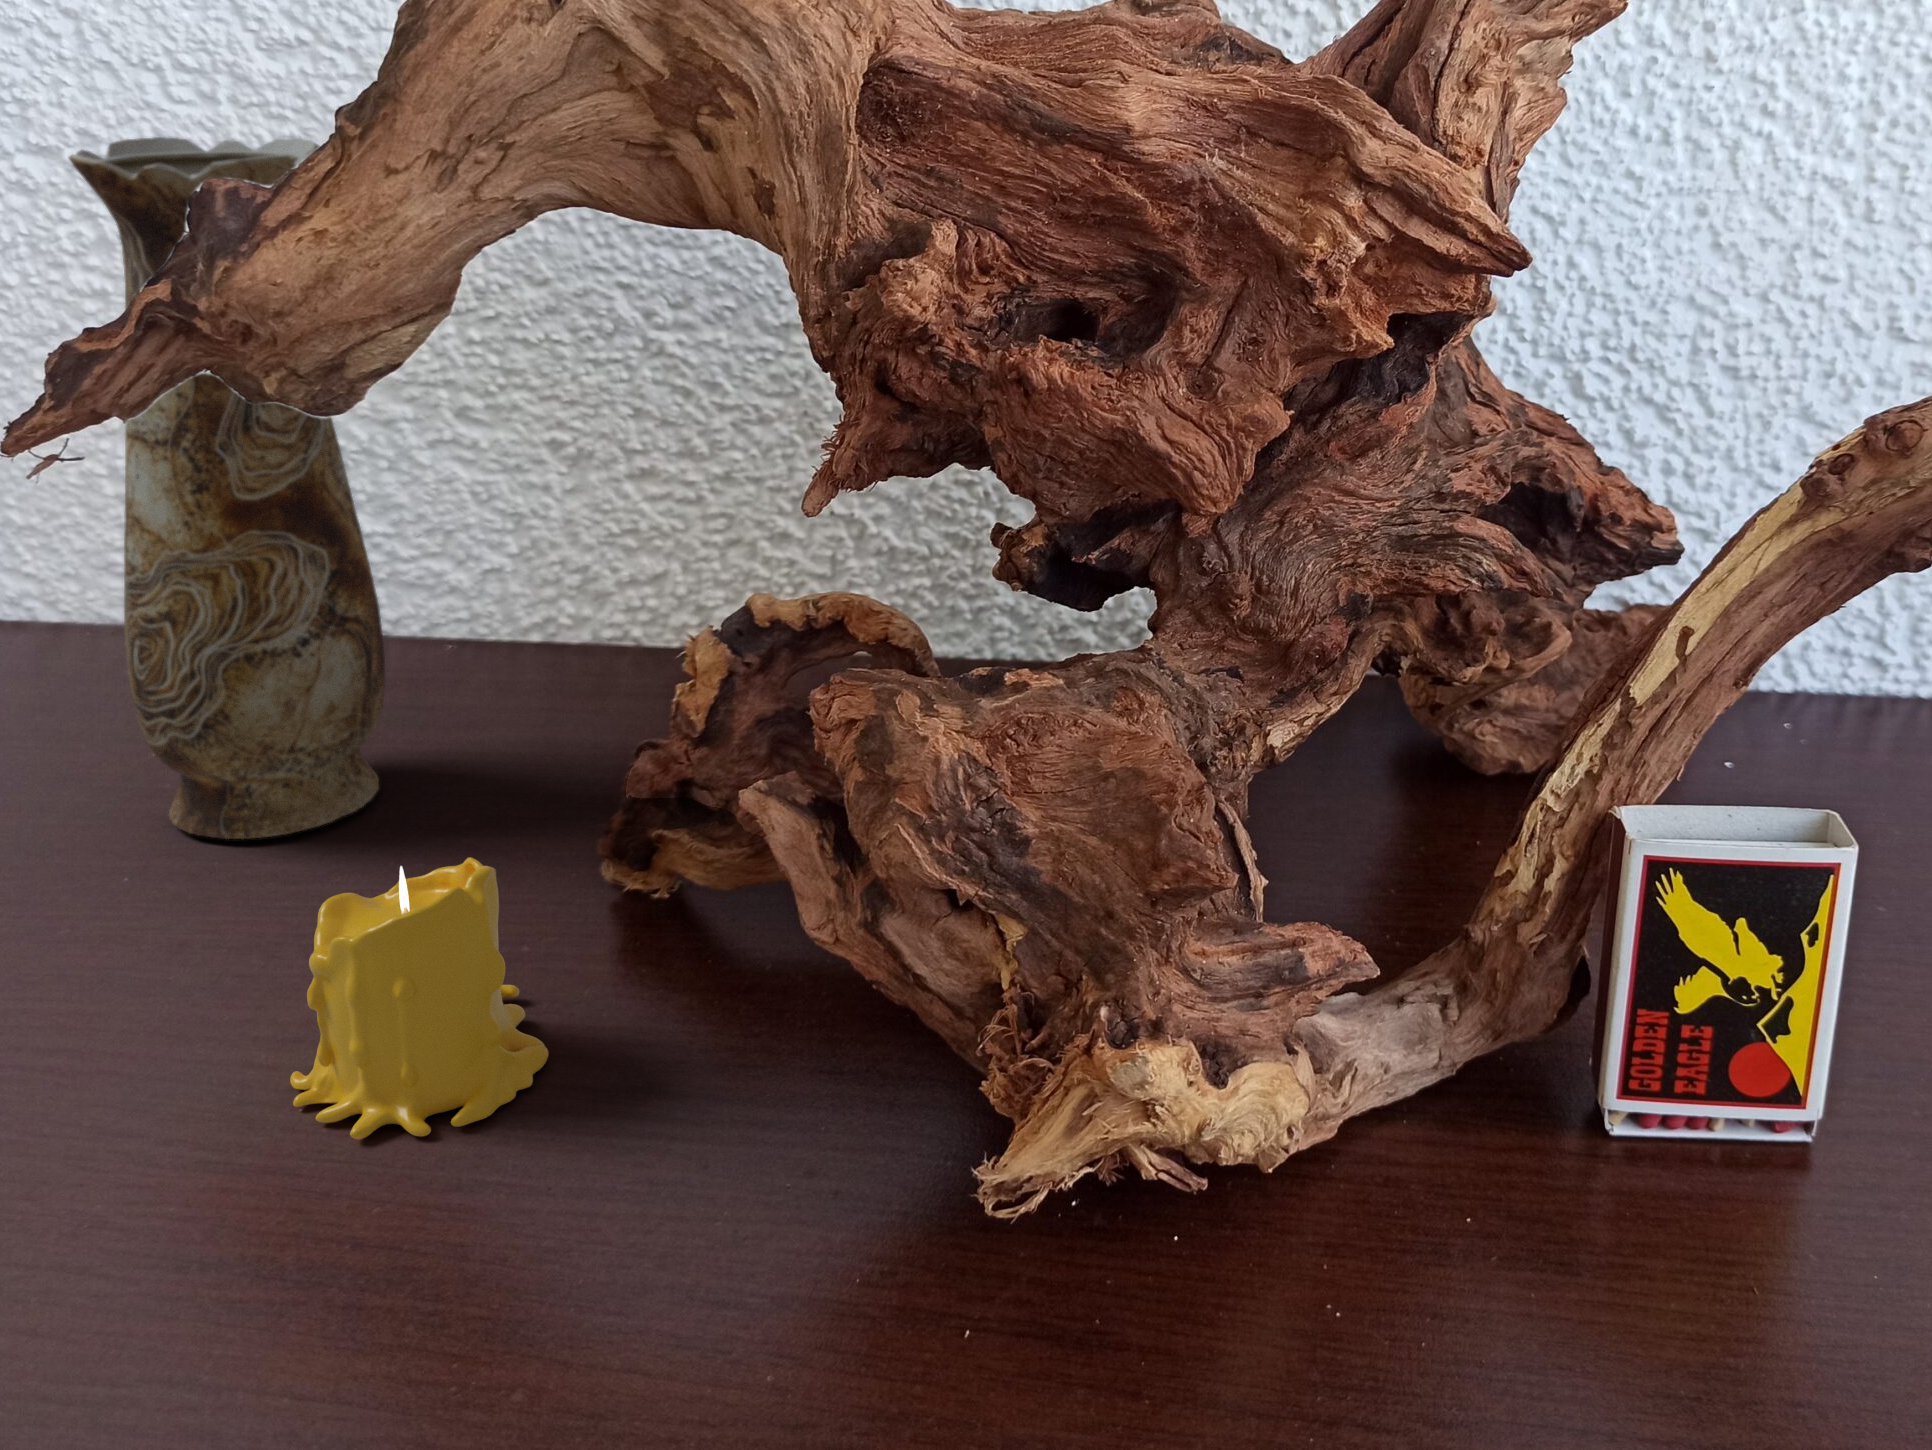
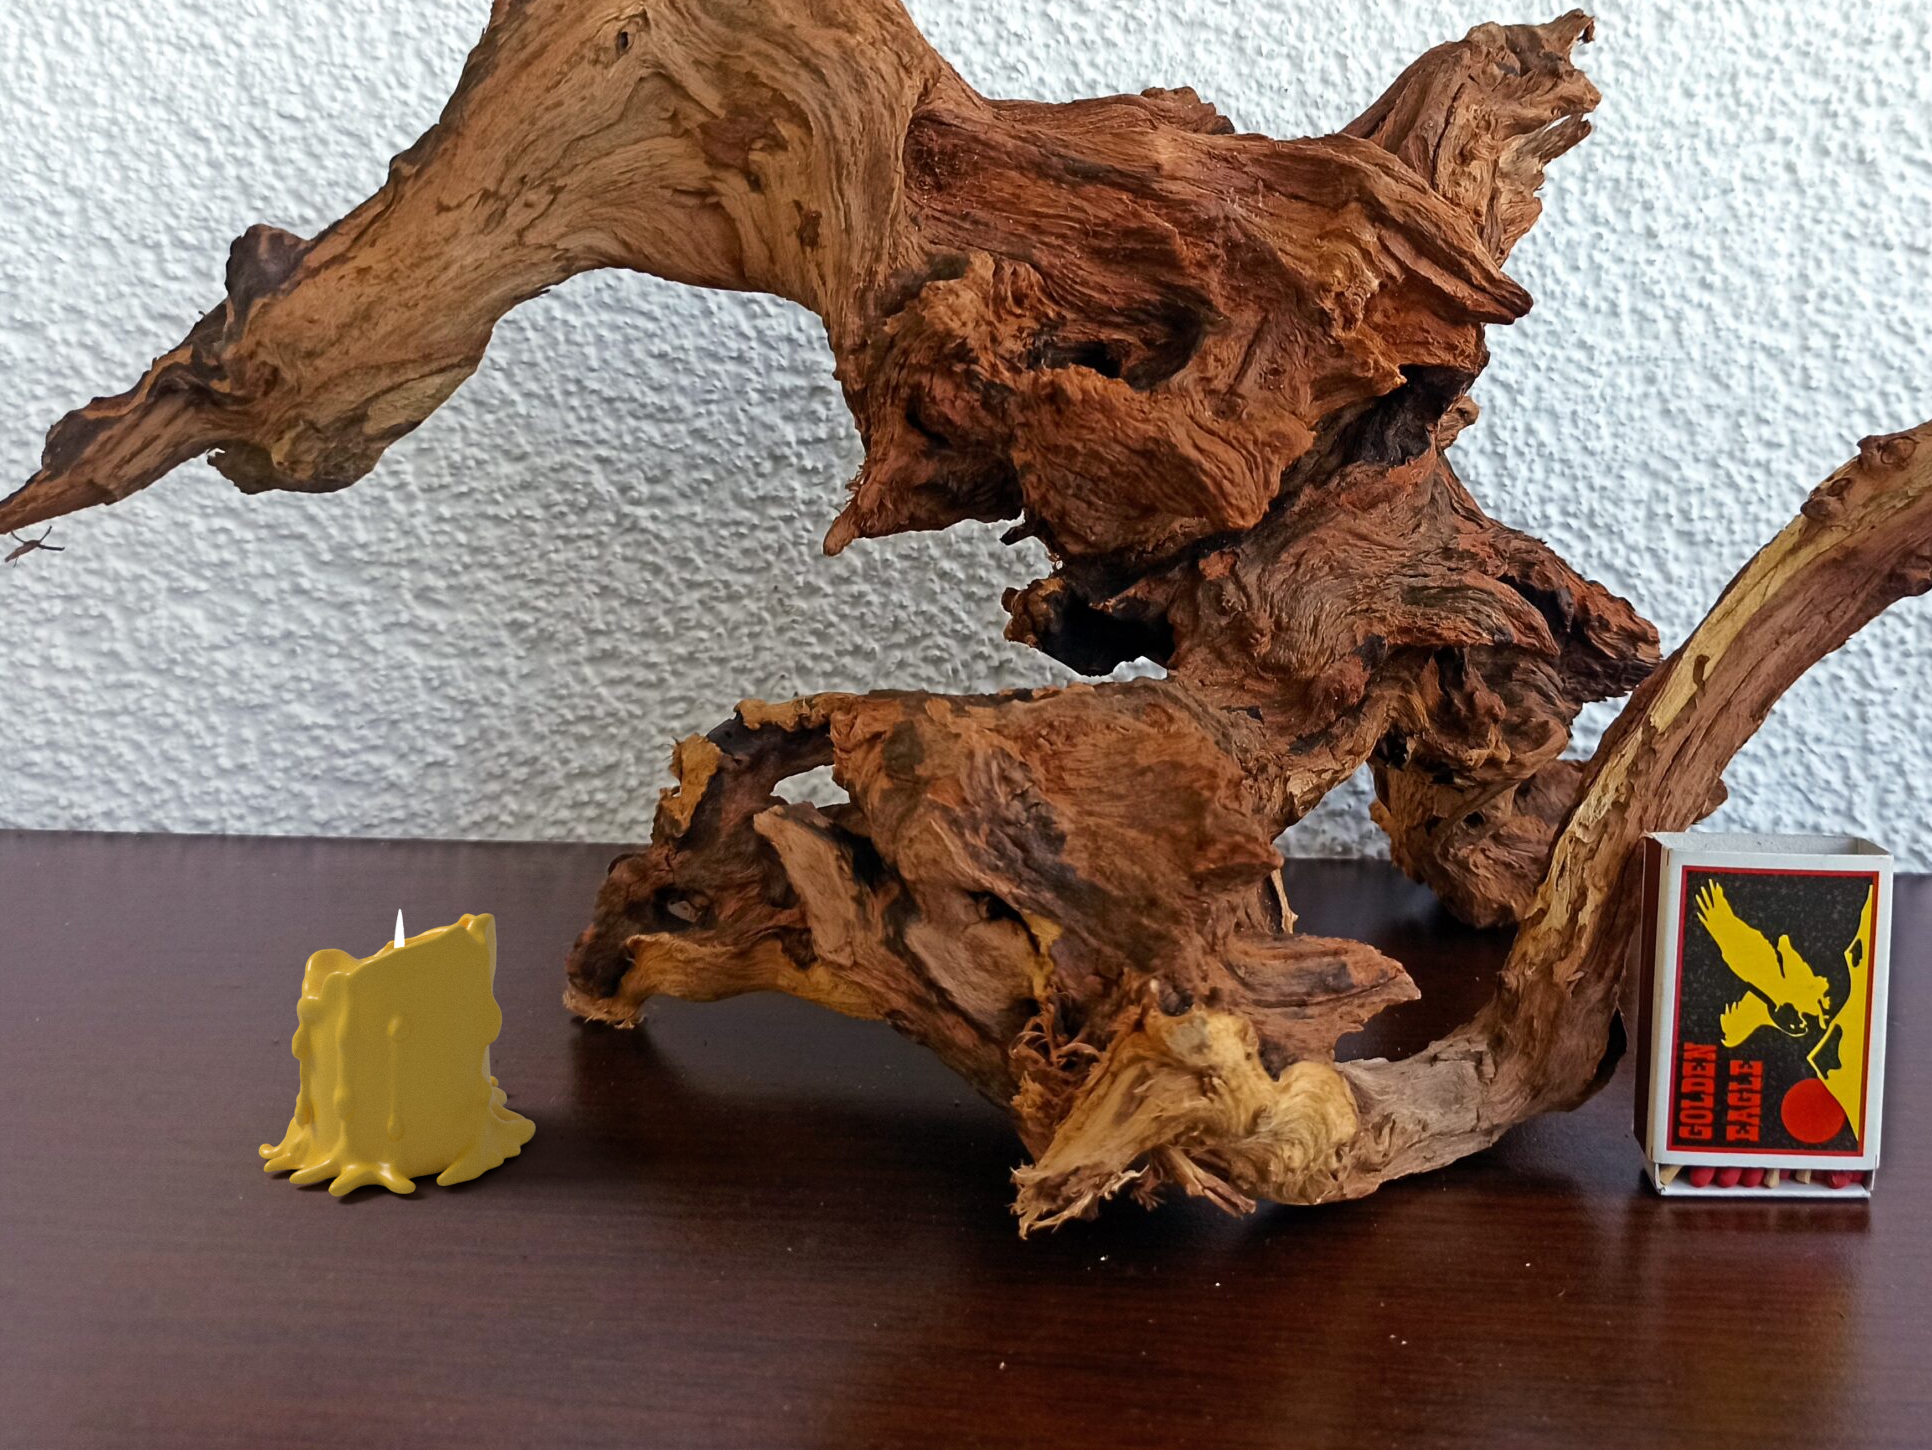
vase: present [69,137,385,839] -> none [88,260,348,974]

